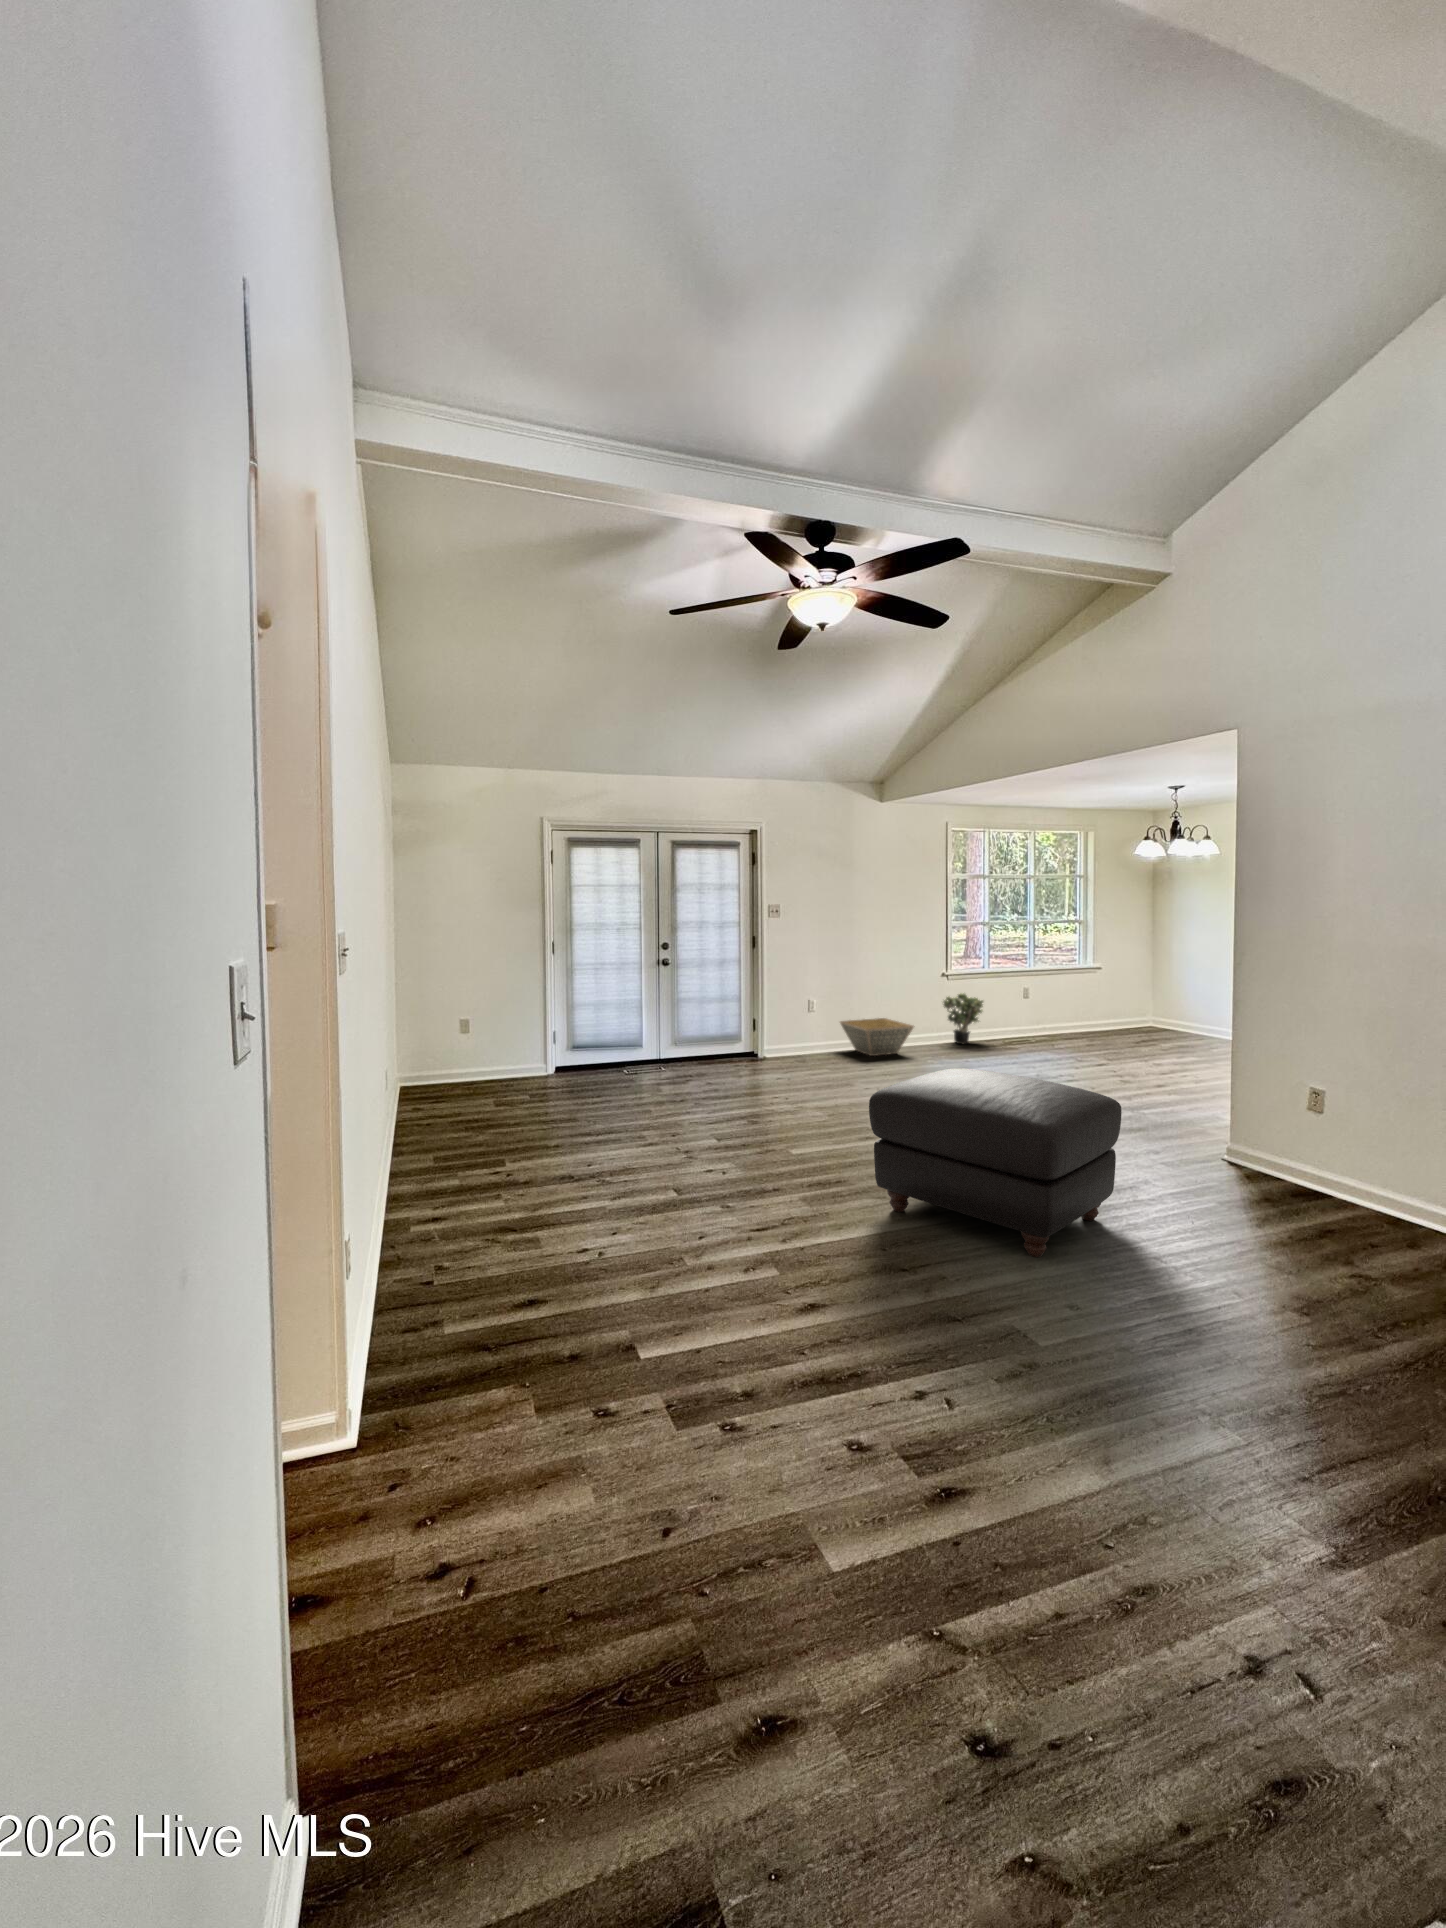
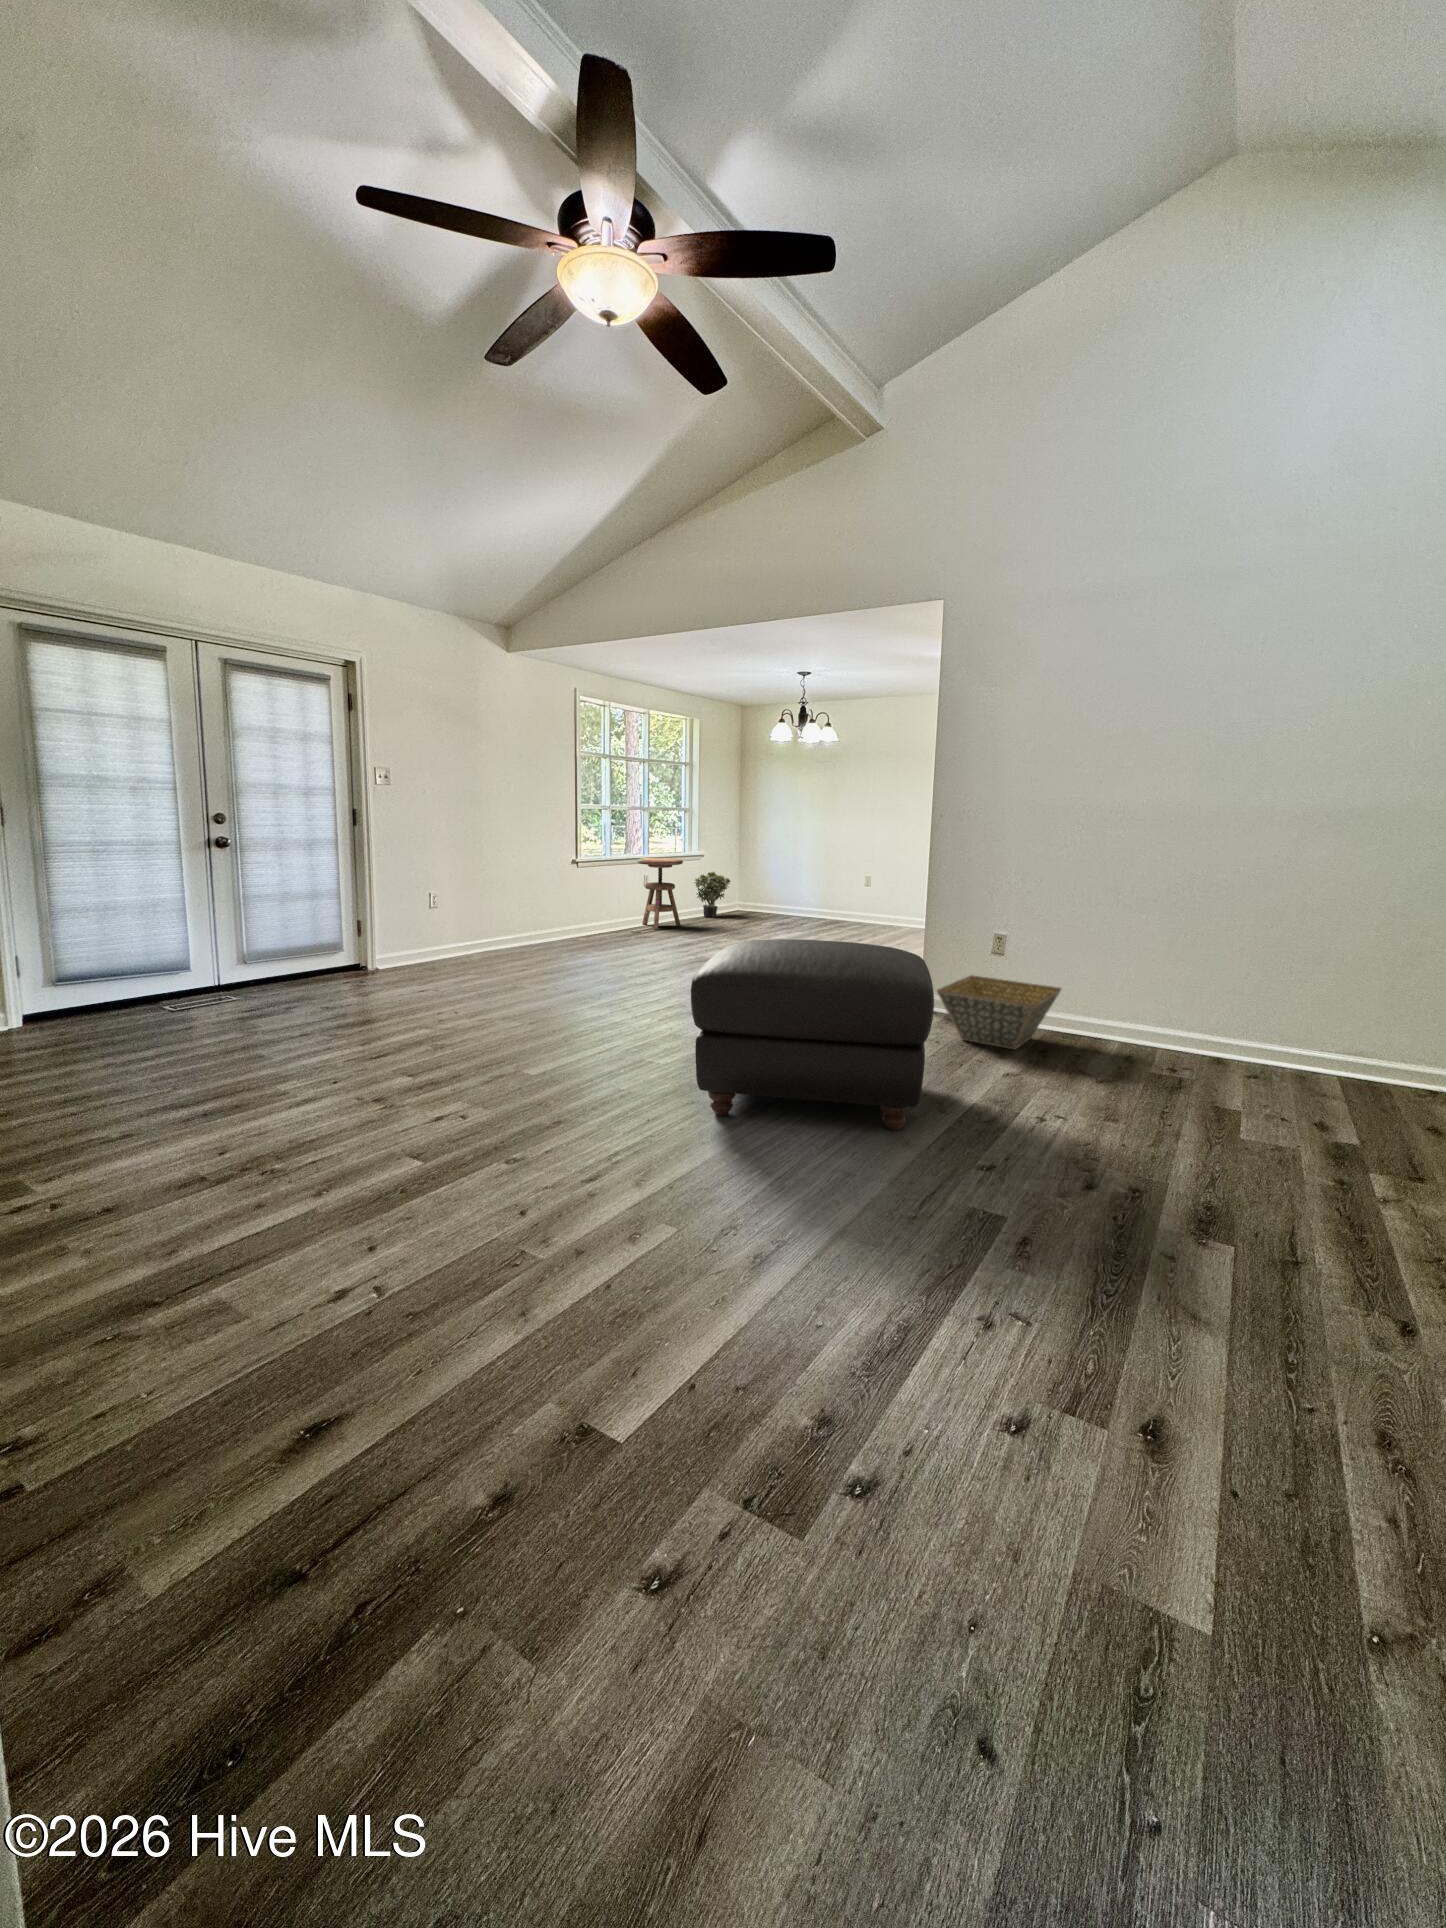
side table: none [1014,971,1062,1041] -> present [638,858,683,930]
potted plant: present [944,993,983,1044] -> present [694,871,730,918]
basket: present [840,1018,914,1056] -> present [937,975,1061,1050]

